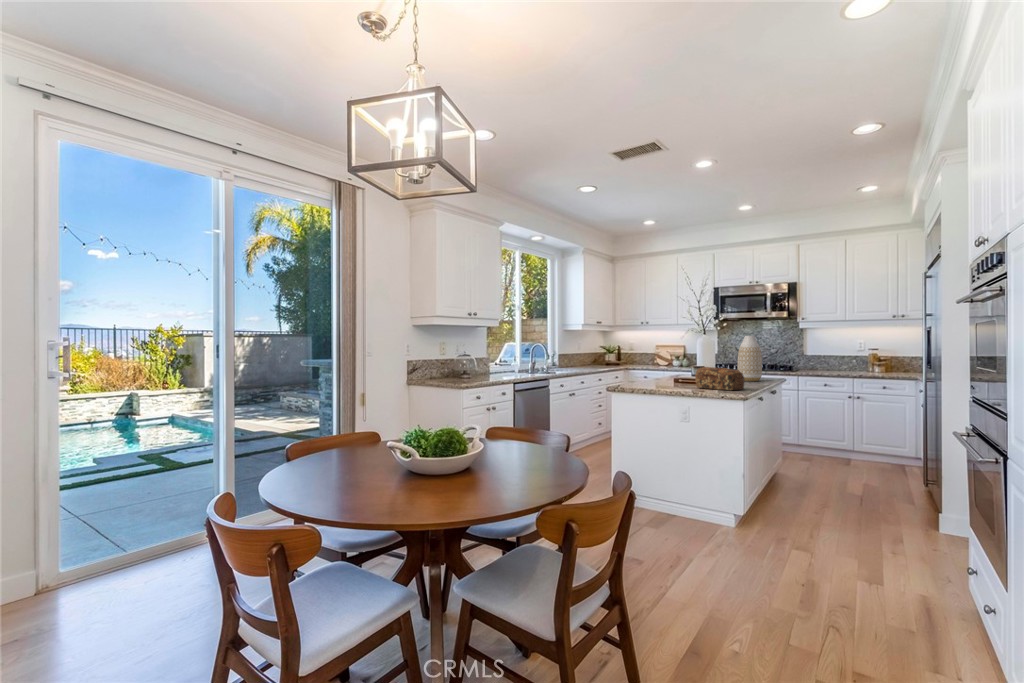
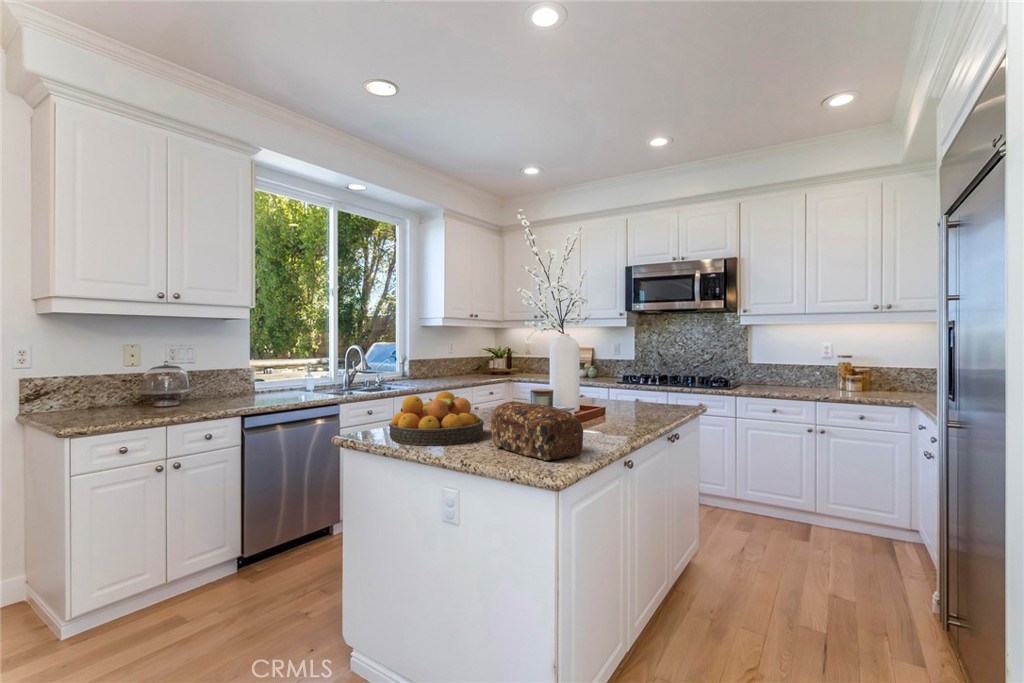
vase: present [737,336,762,381] -> none [619,336,659,418]
fruit bowl: none [634,365,682,388] -> present [389,391,484,445]

